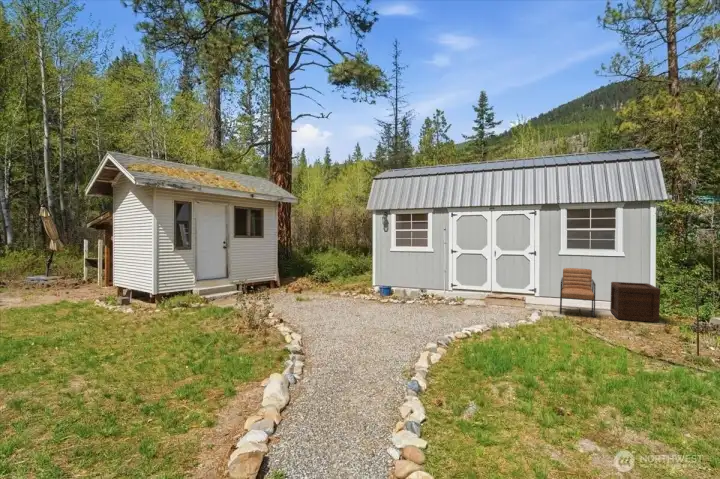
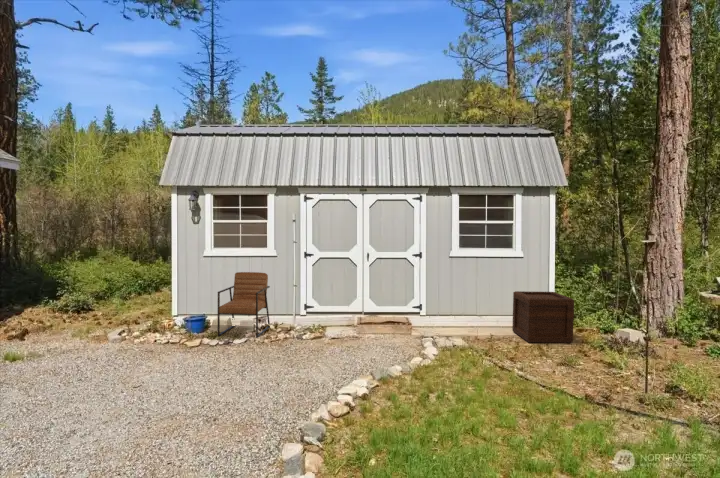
chair: present [560,268,596,317] -> present [218,272,270,338]

